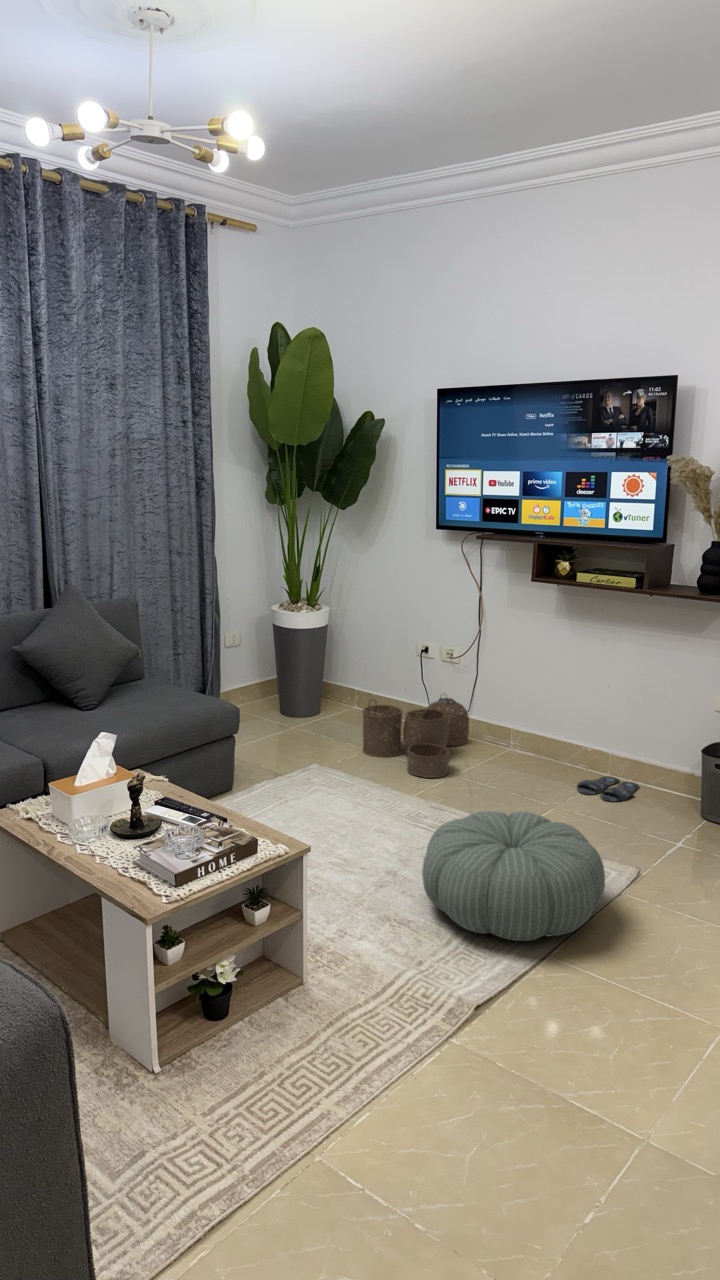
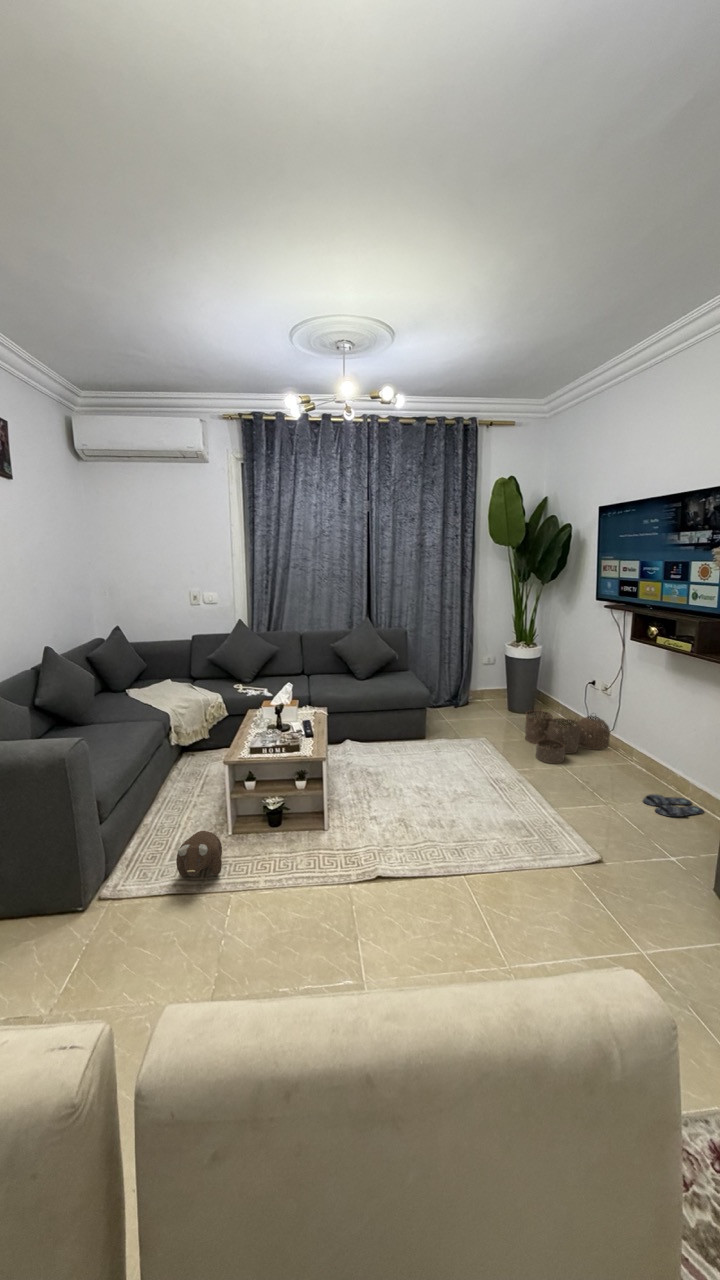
pouf: present [422,811,605,941] -> none [425,778,547,870]
plush toy: none [149,1068,261,1182] -> present [176,831,222,877]

